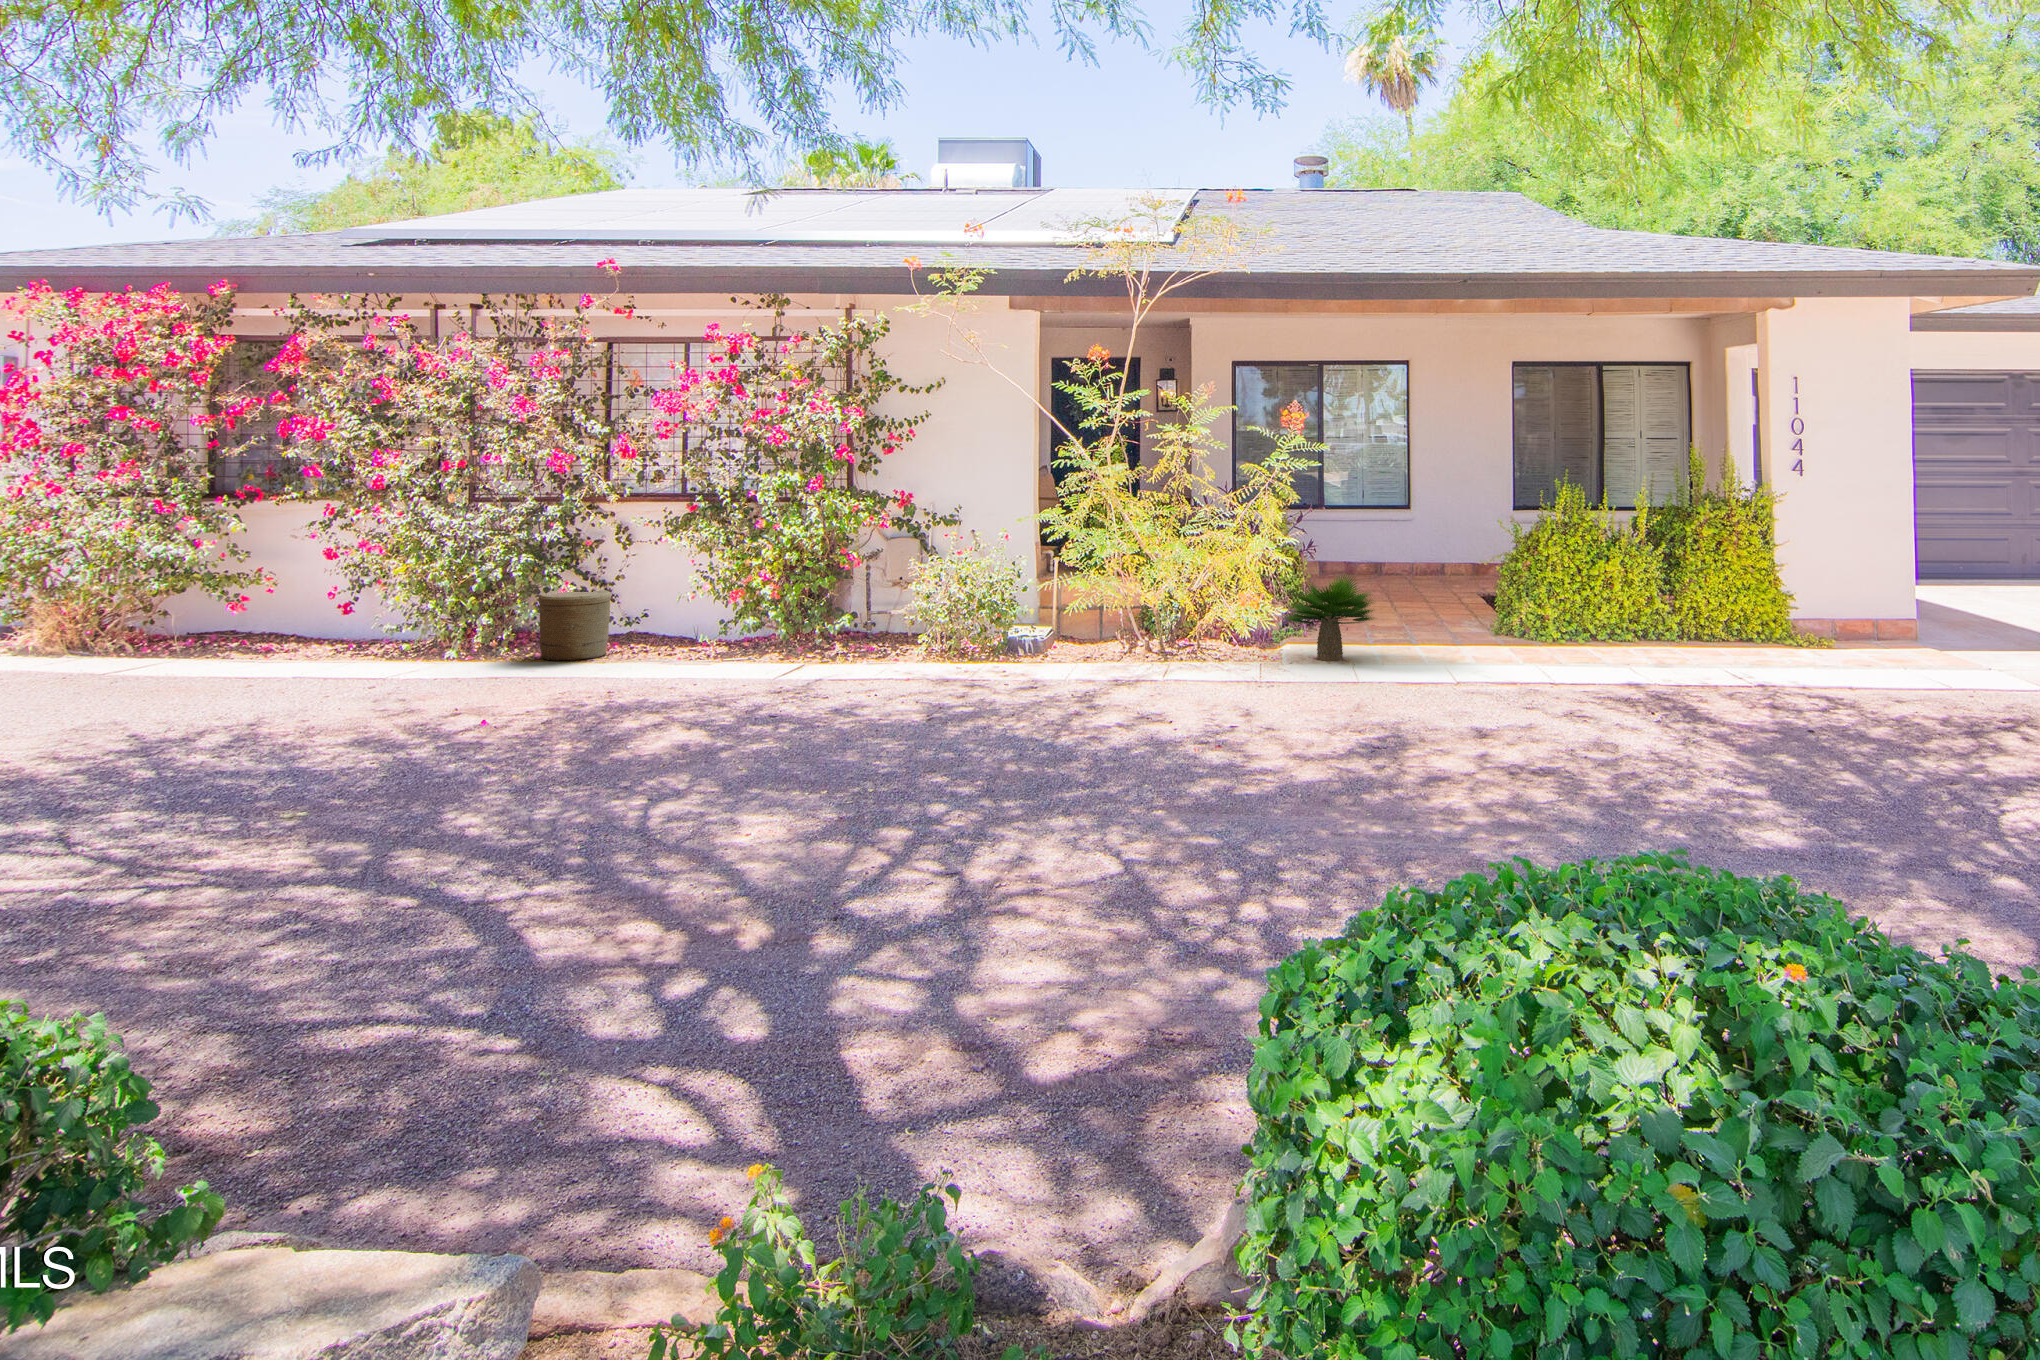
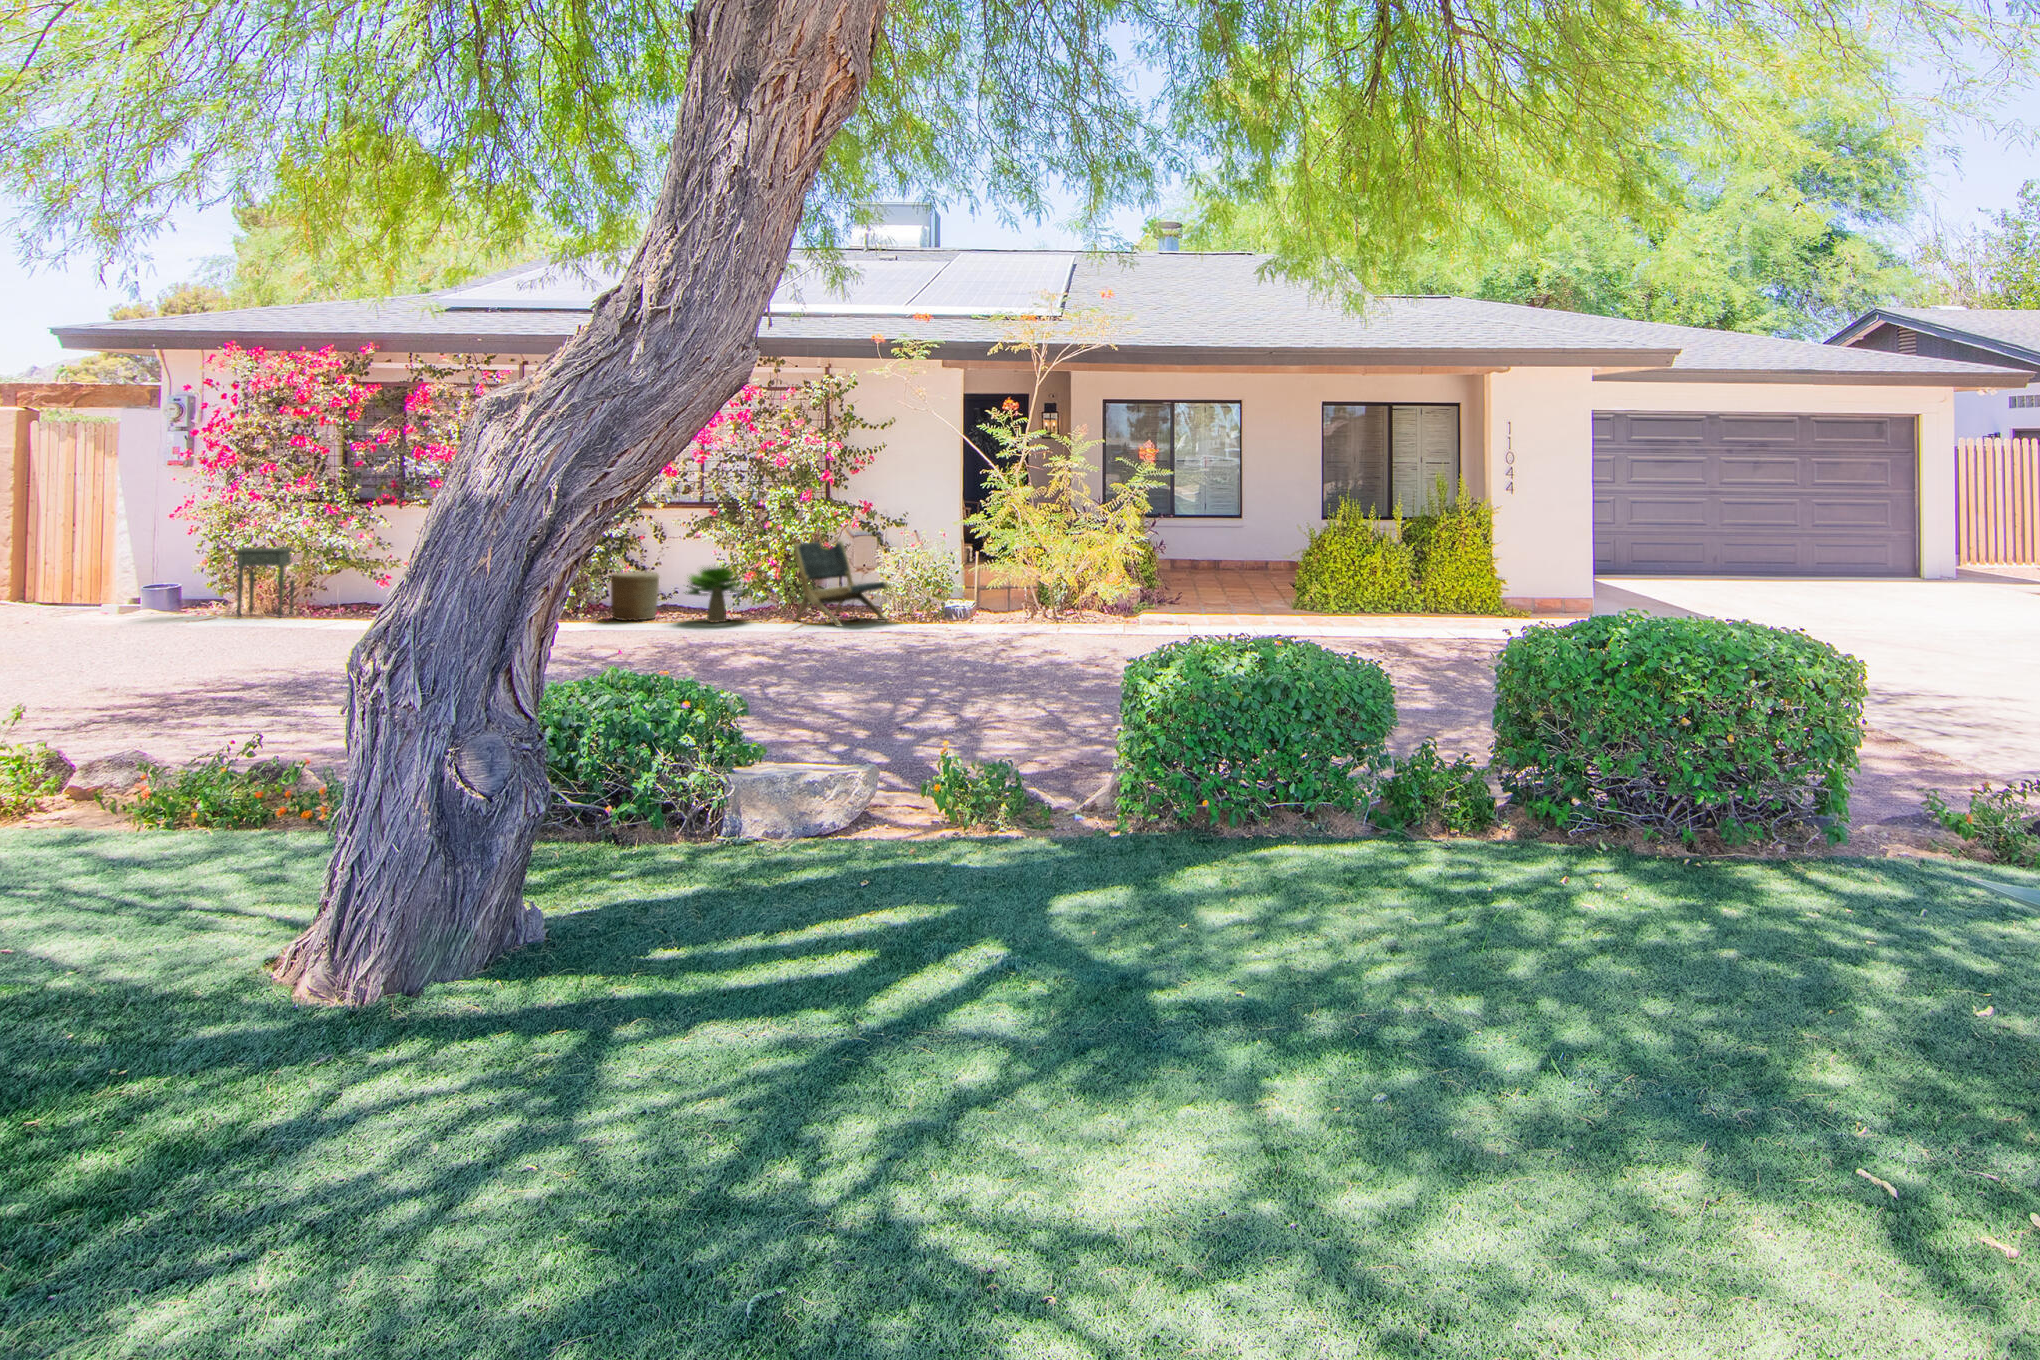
lounge chair: none [793,543,931,671] -> present [793,541,888,627]
side table: none [11,559,121,661] -> present [236,548,295,618]
potted plant: present [1285,574,1373,661] -> present [684,566,749,623]

